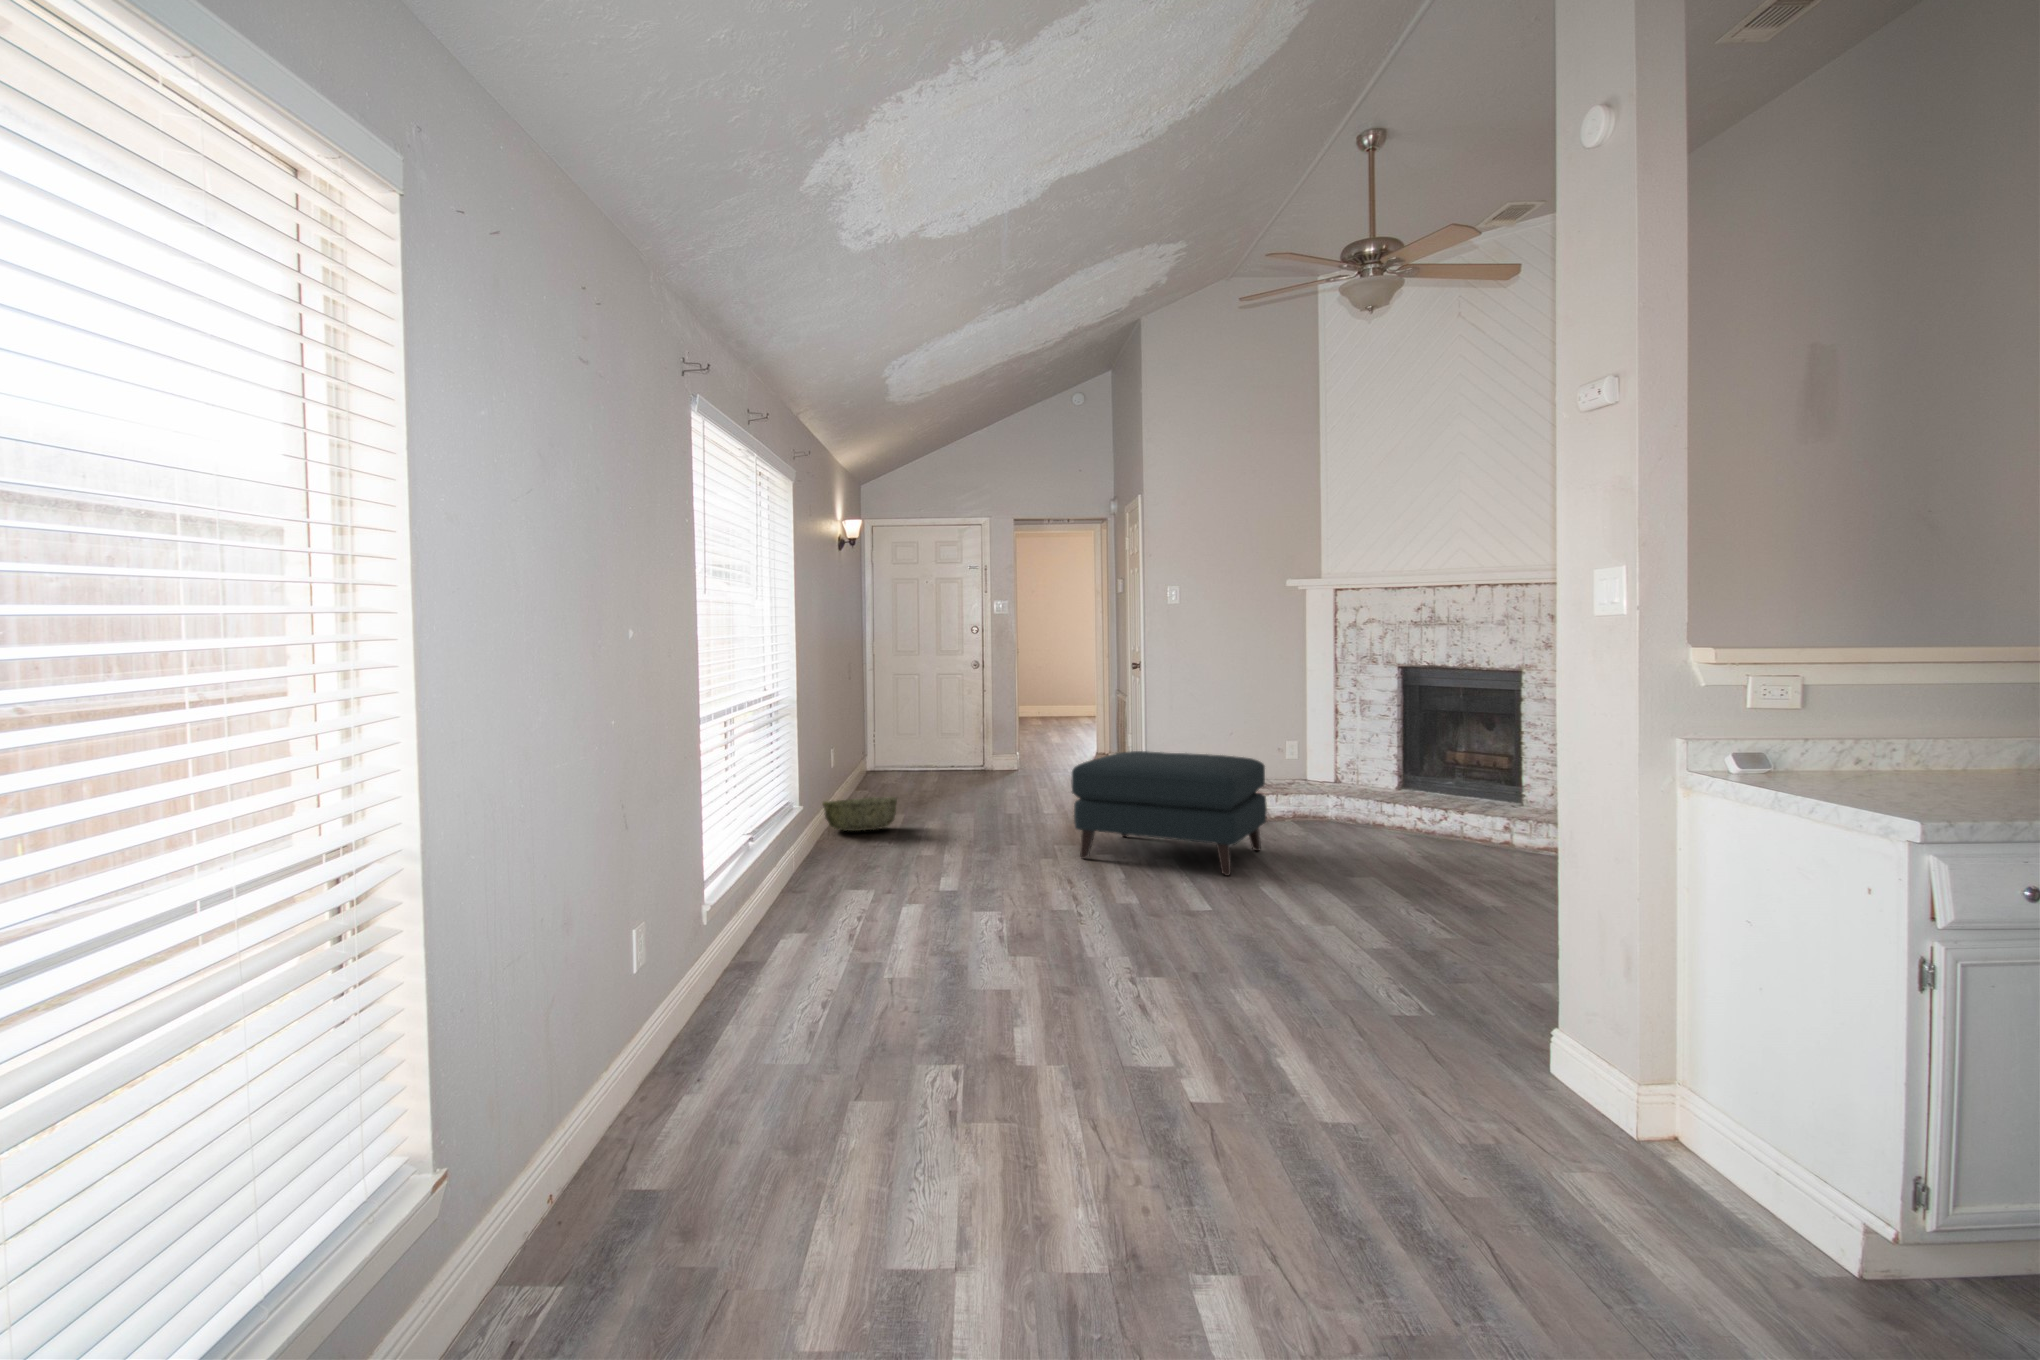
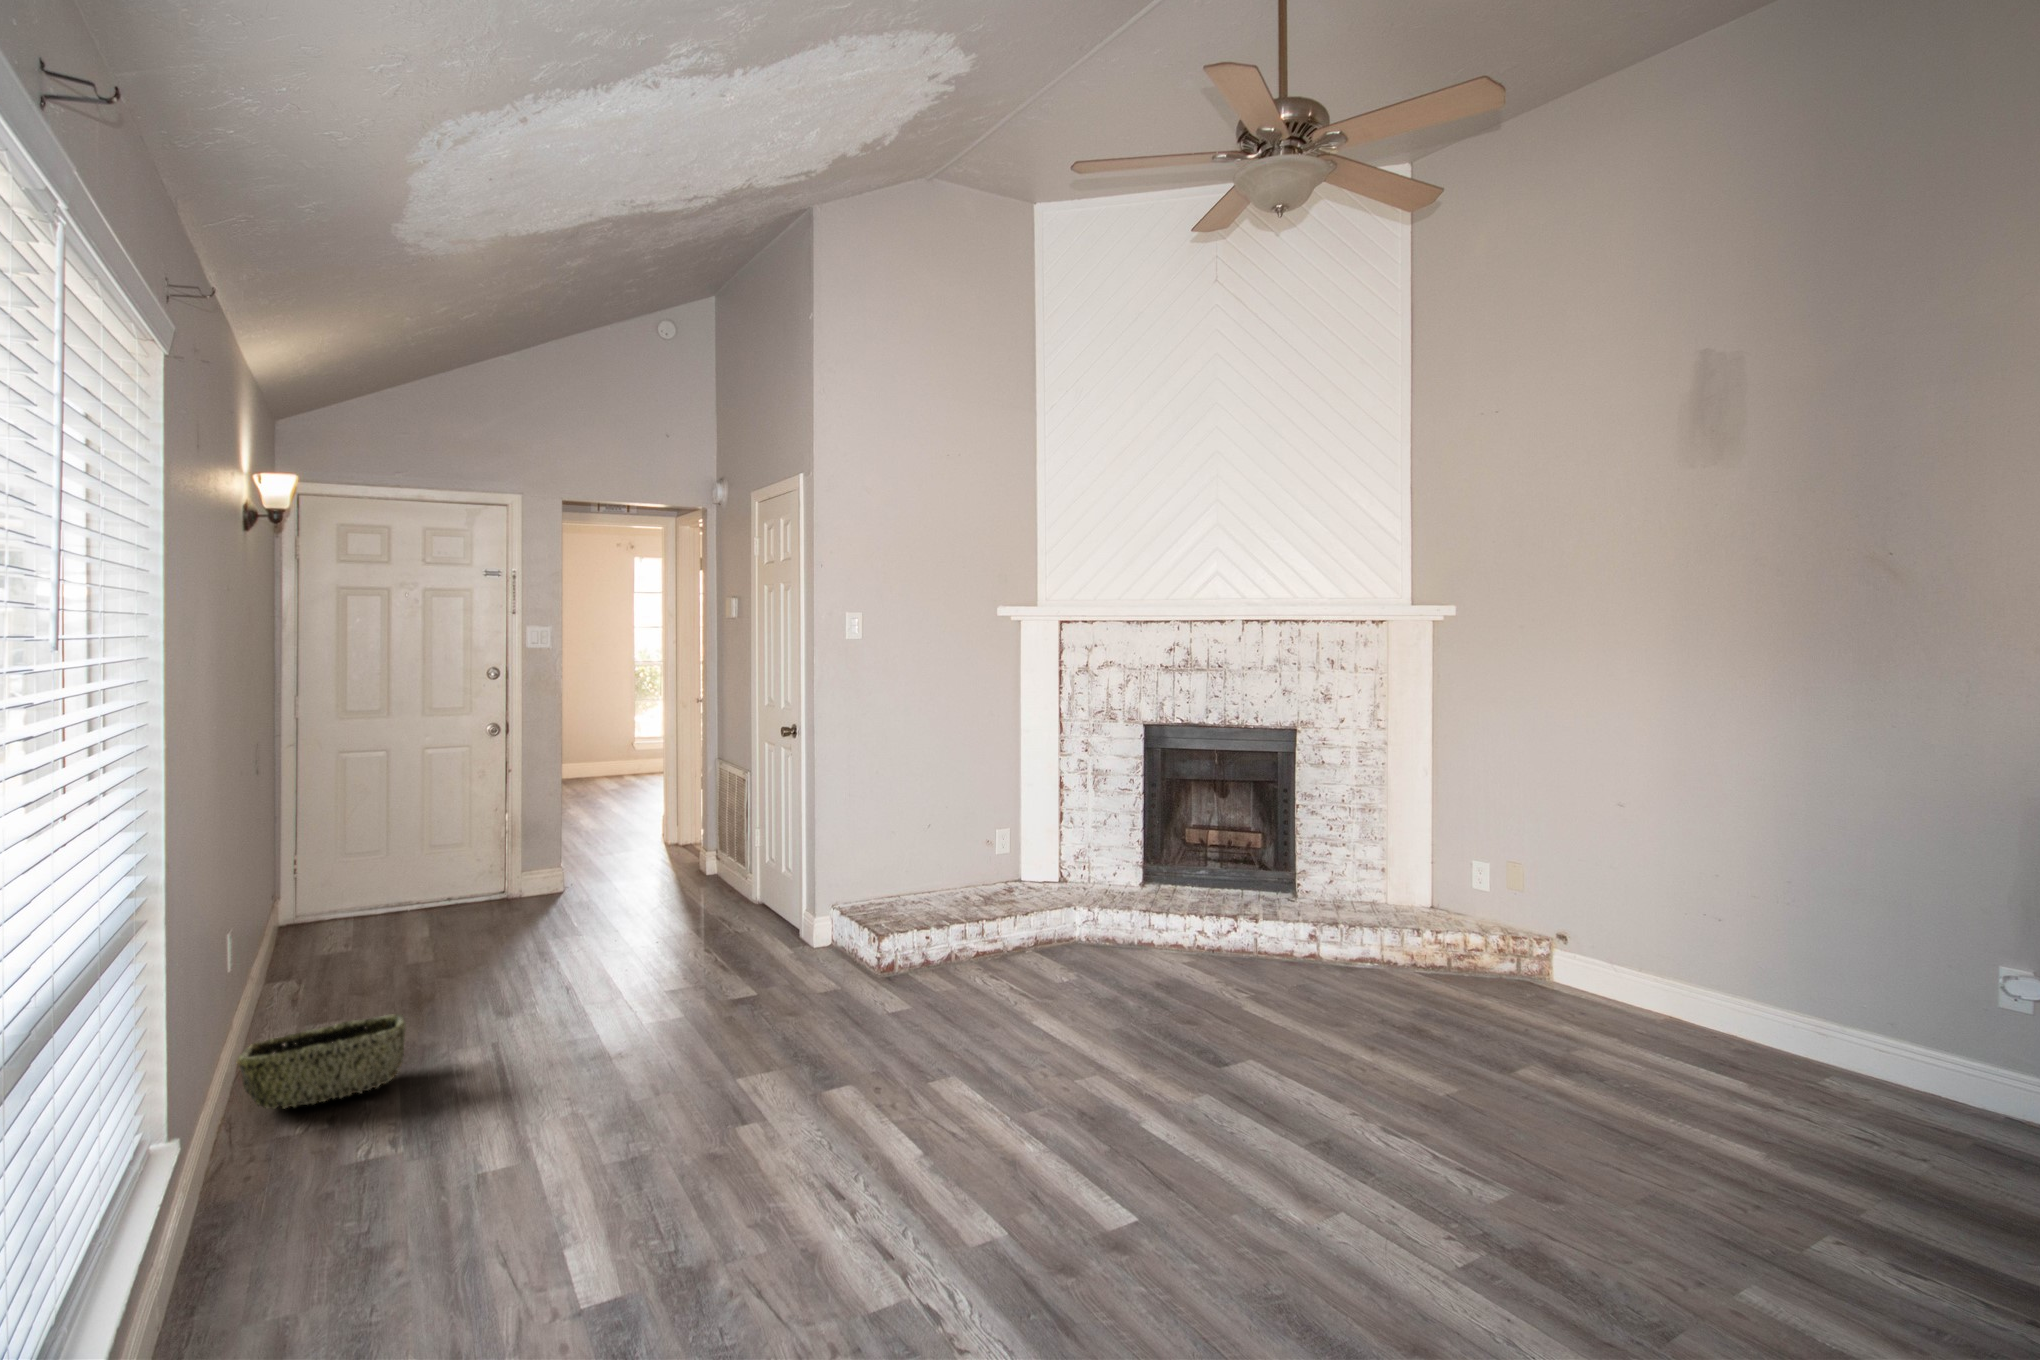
ottoman: present [1071,751,1267,875] -> none [789,887,1076,1100]

